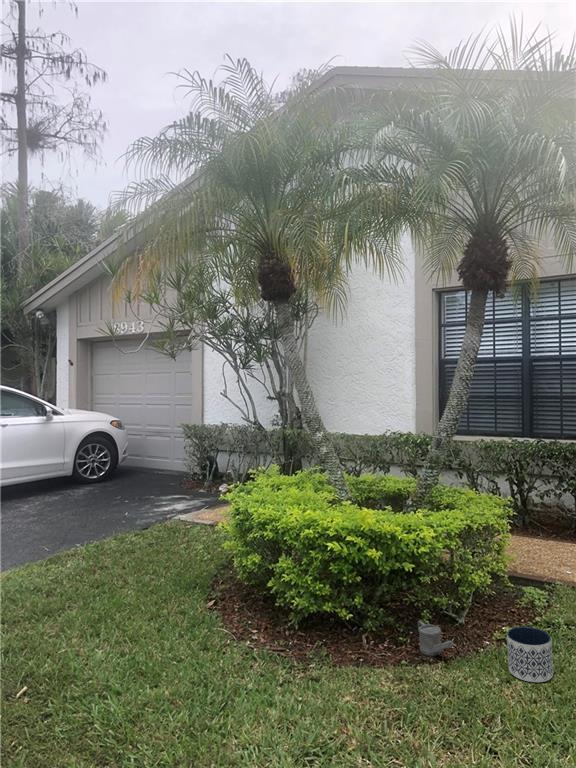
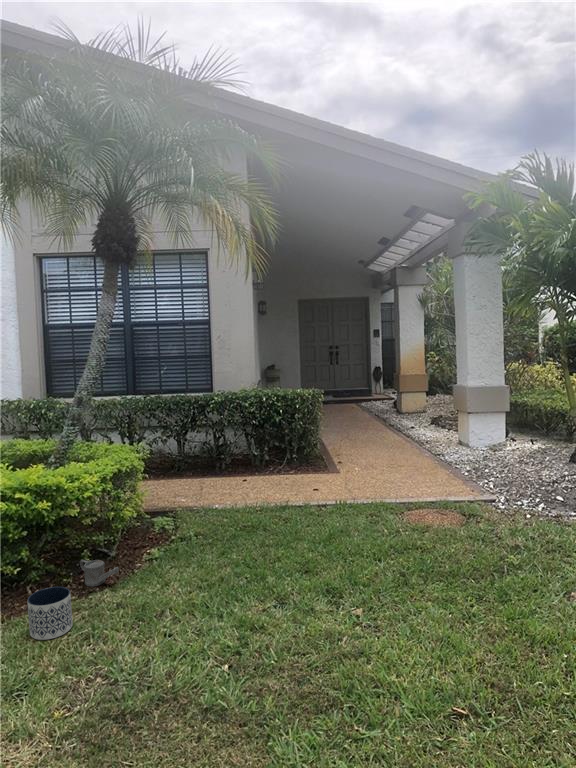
planter: present [507,627,553,682] -> present [27,587,73,640]

